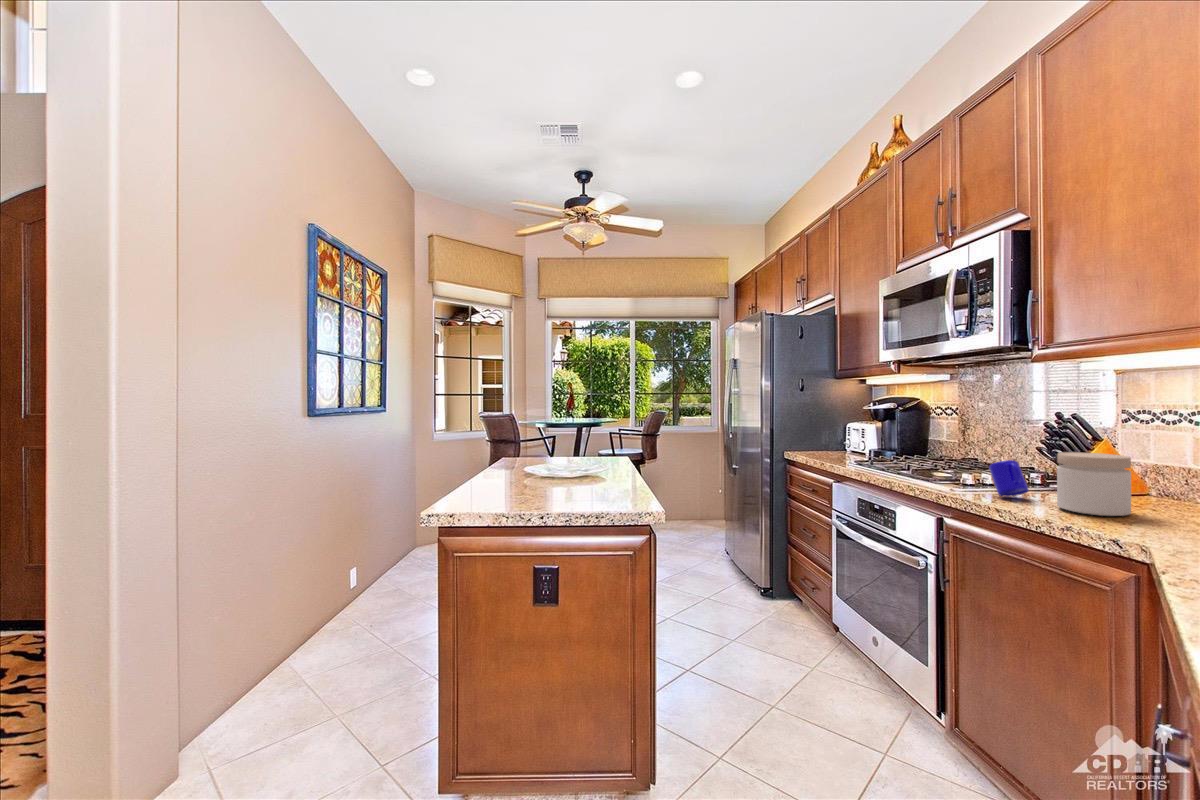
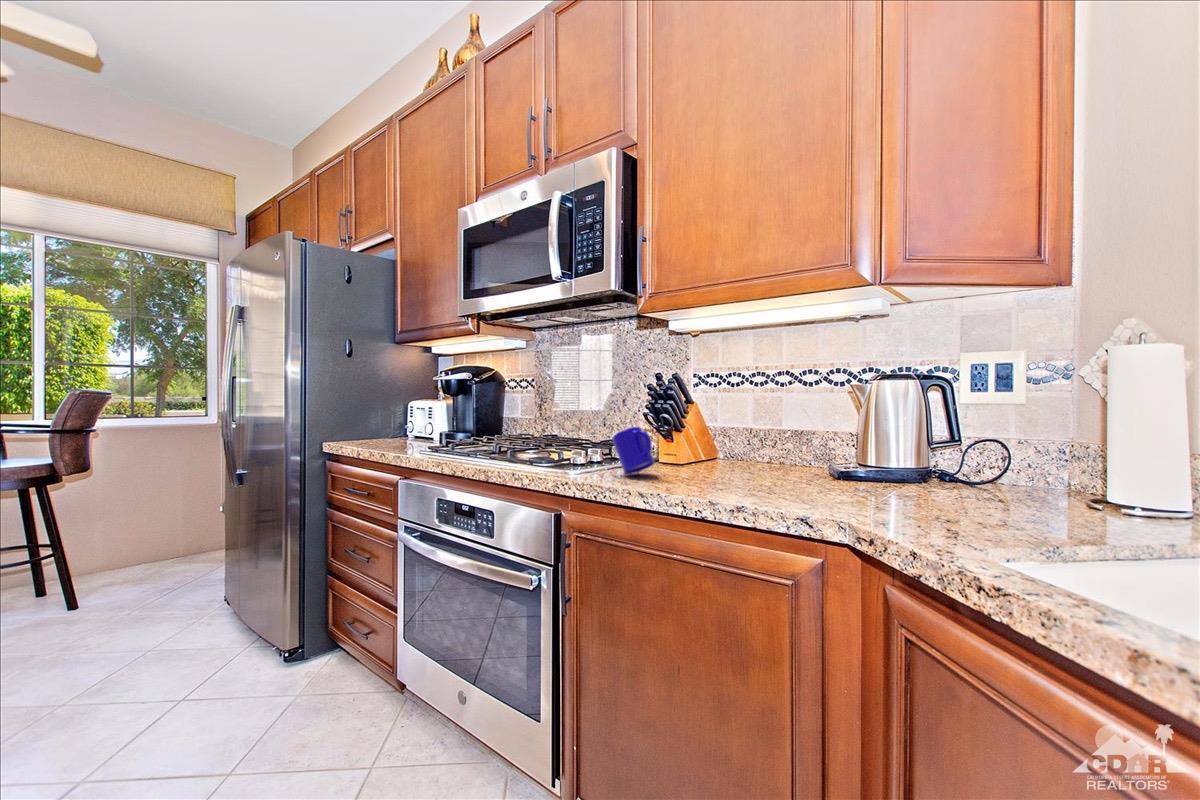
jar: present [1057,452,1131,516] -> none [689,412,756,485]

